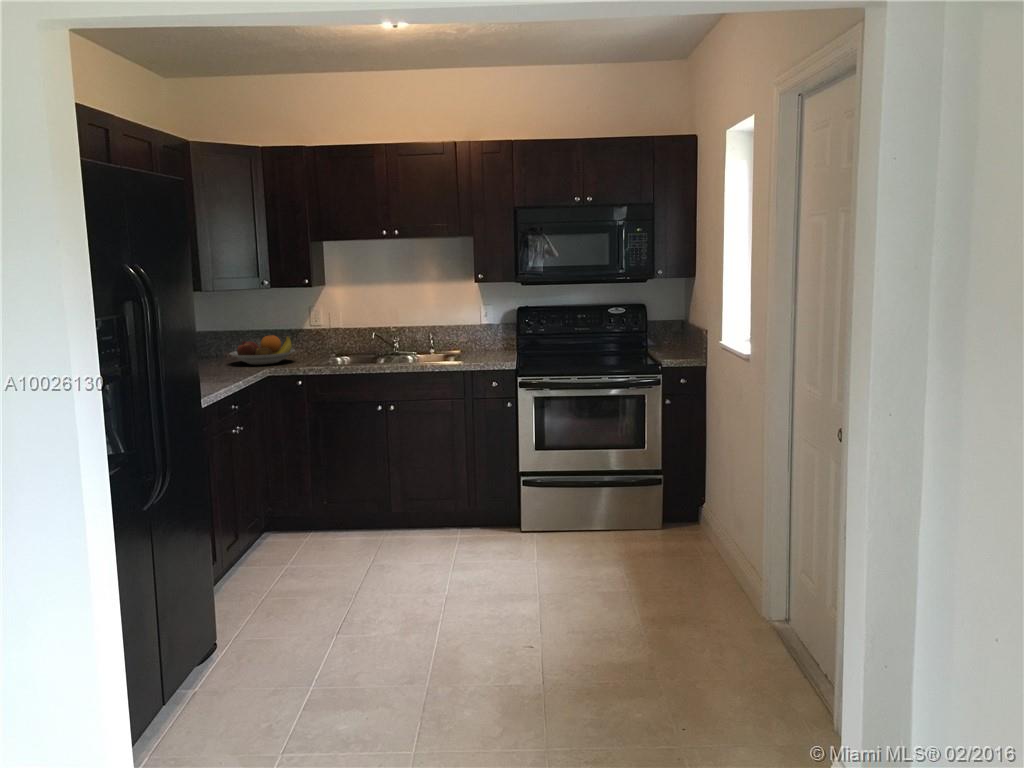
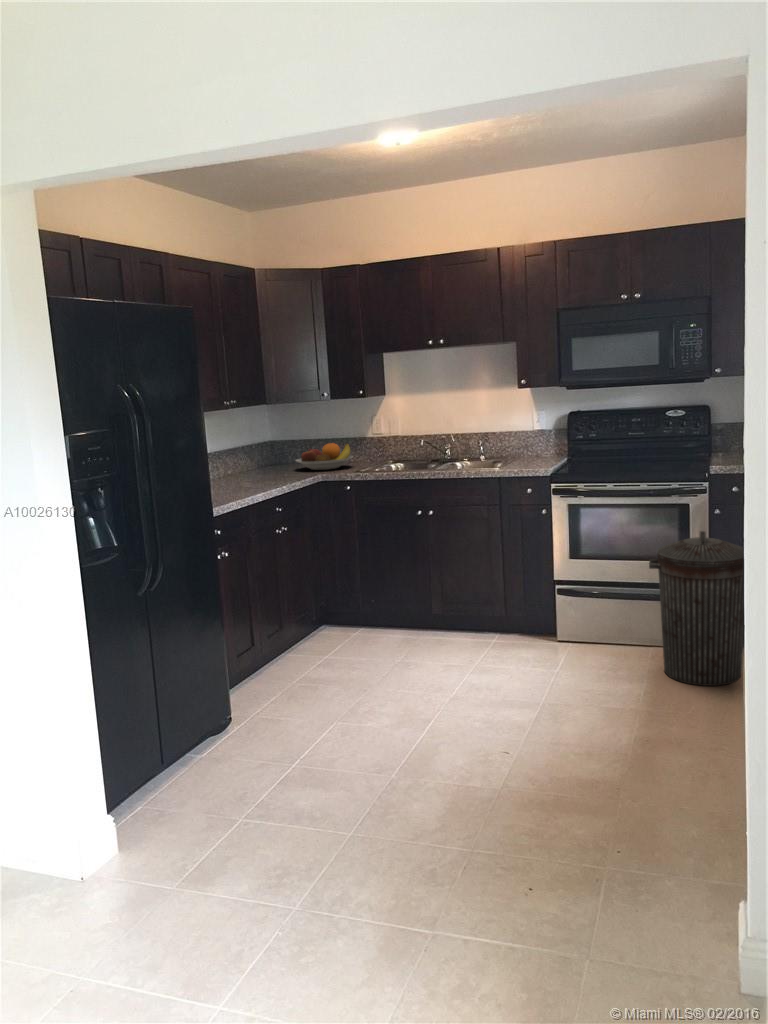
trash can: none [619,420,715,563] -> present [649,531,743,686]

